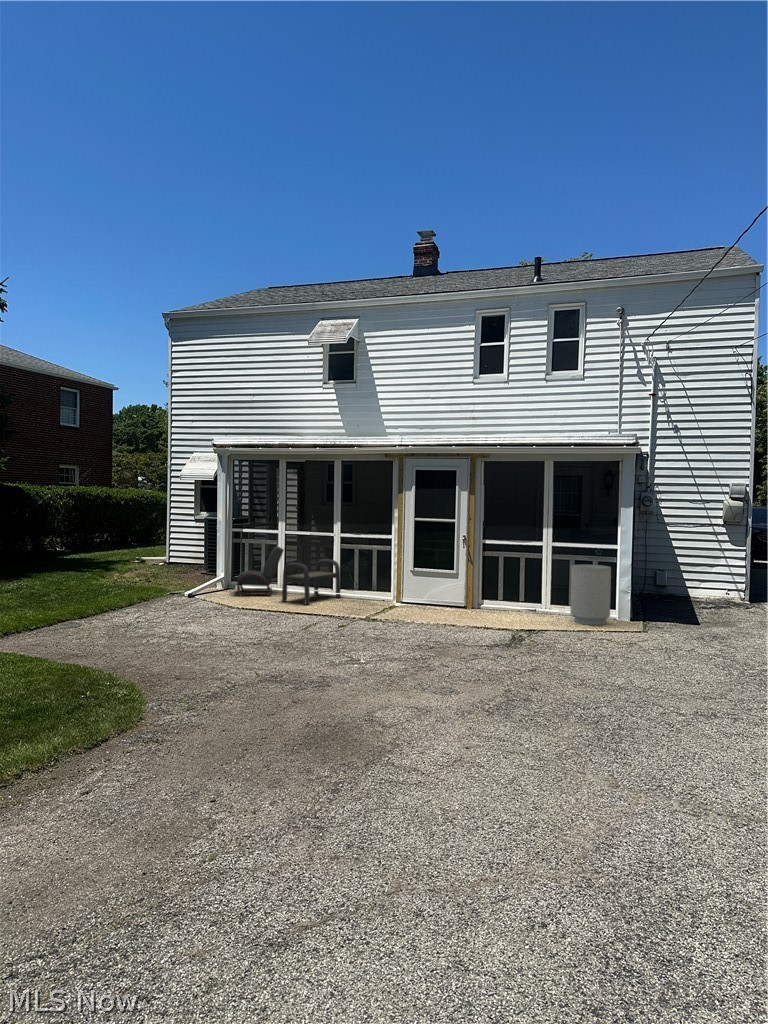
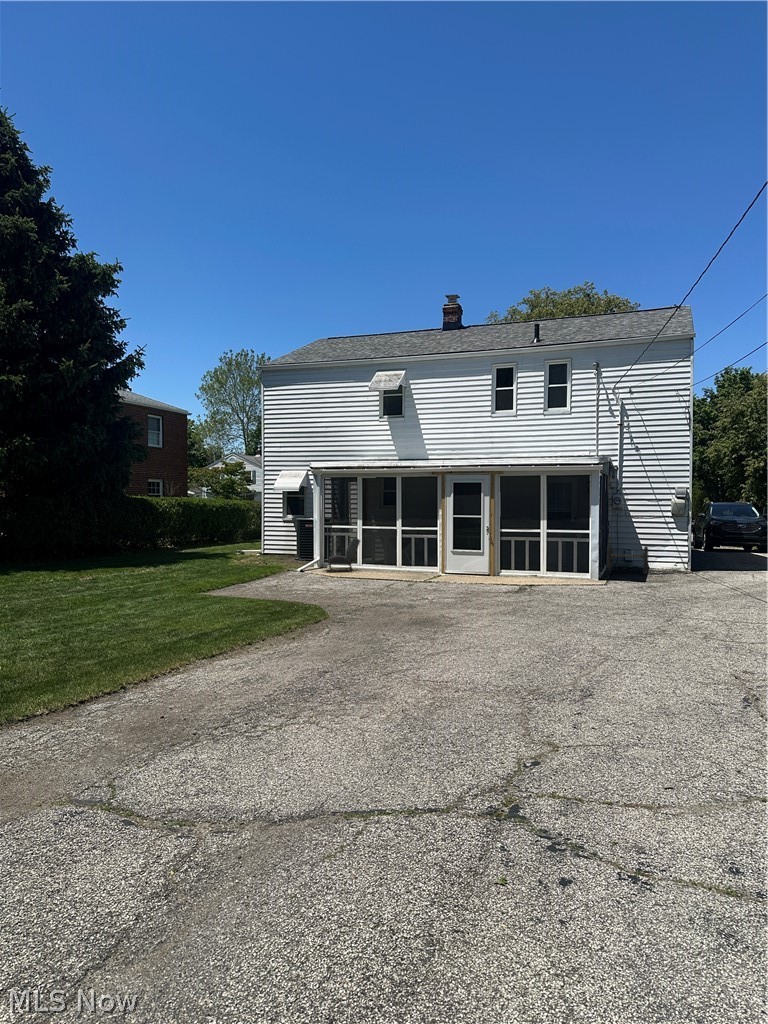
bench: present [282,559,341,605] -> present [607,545,648,574]
trash can: present [571,564,611,625] -> none [559,544,585,583]

